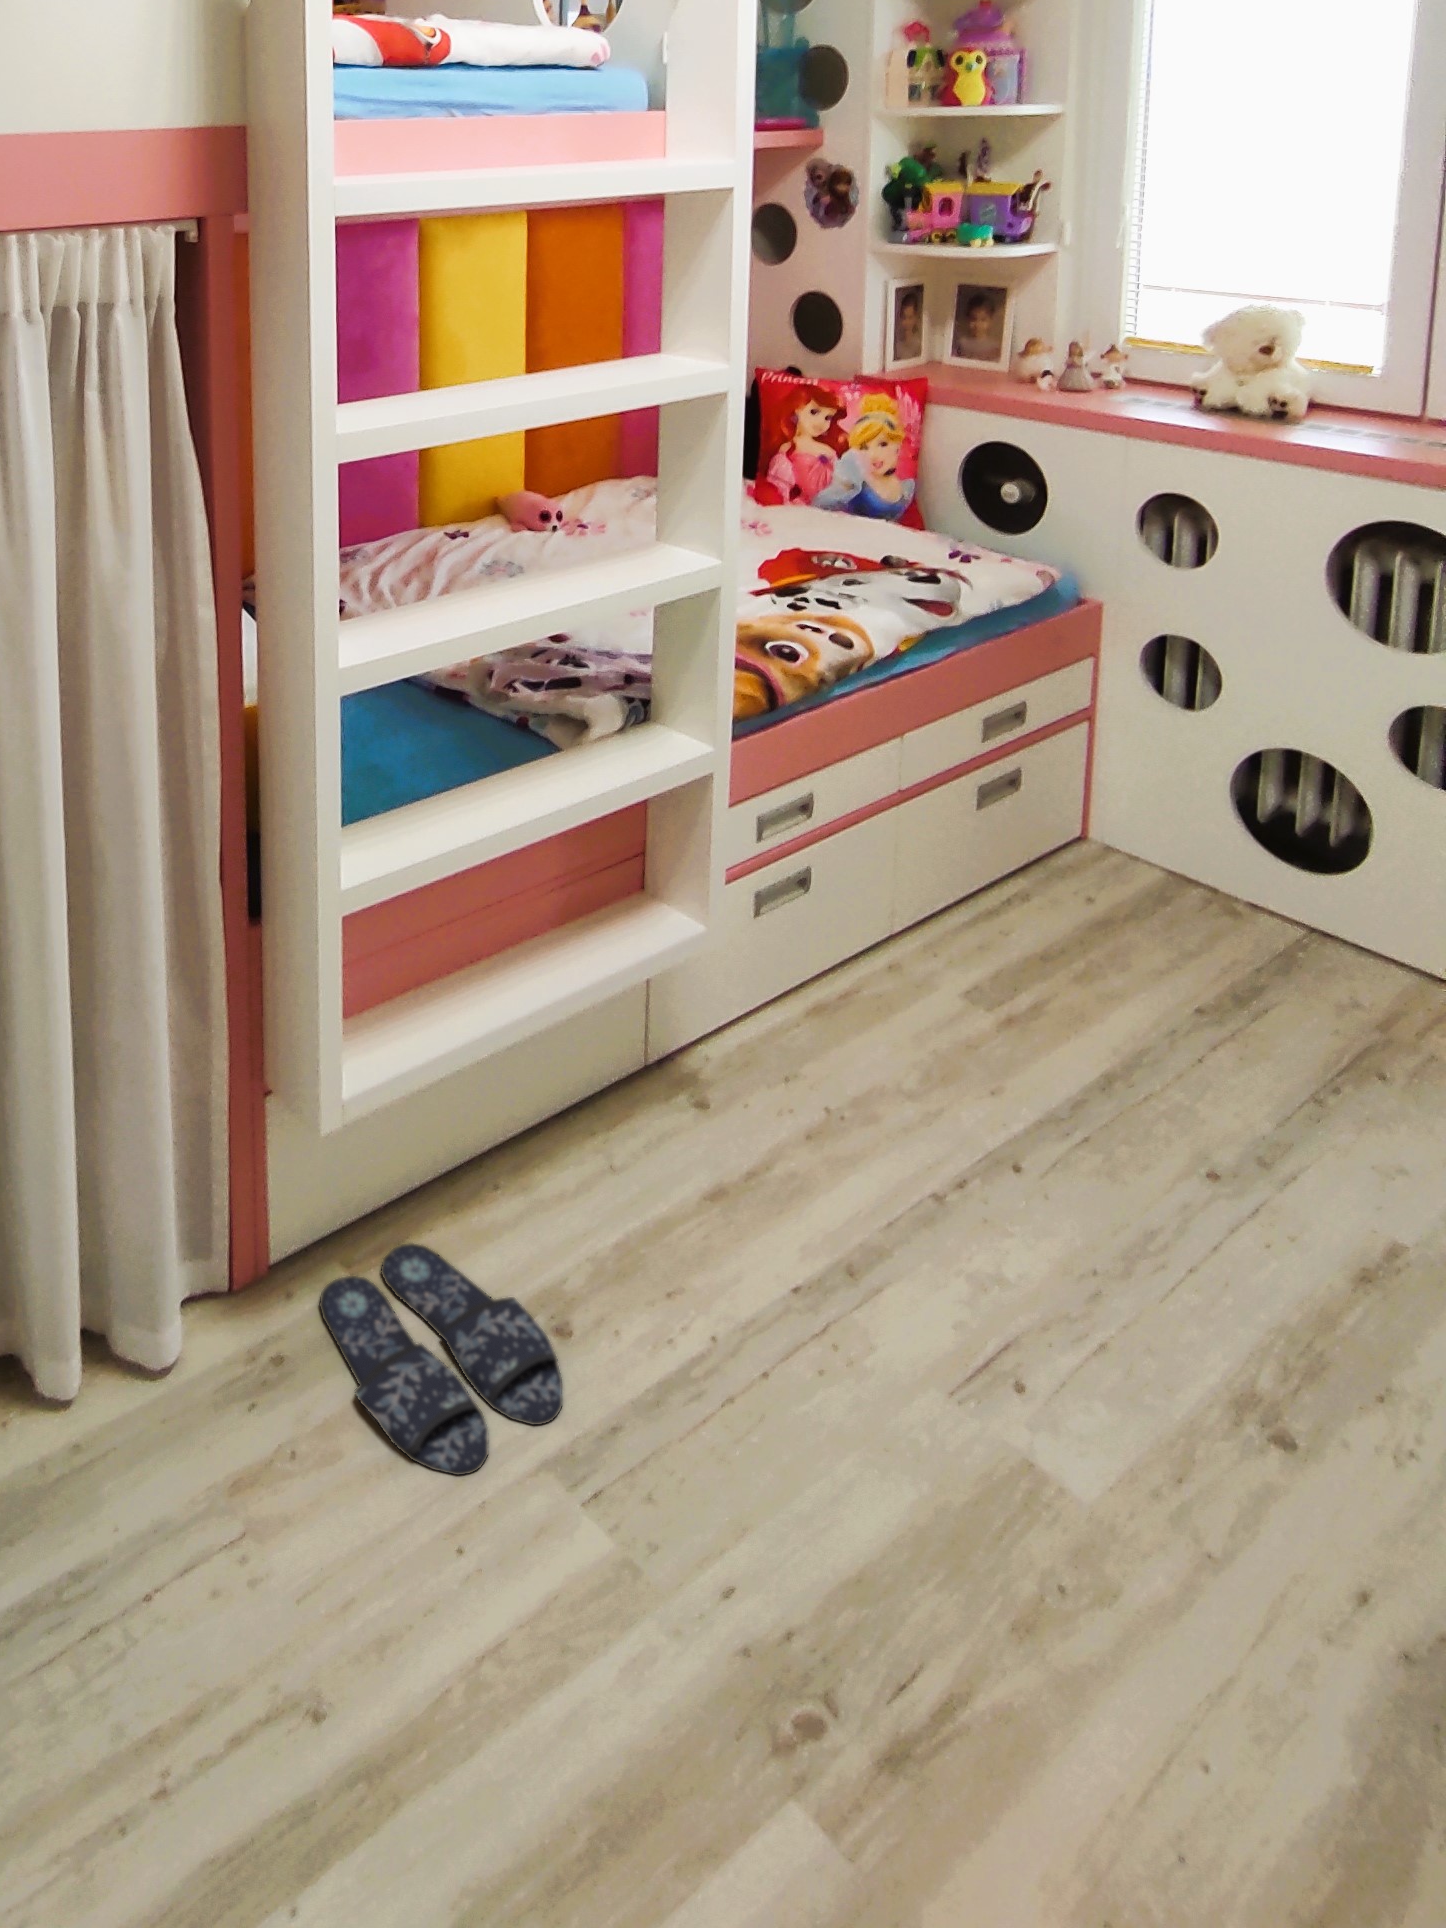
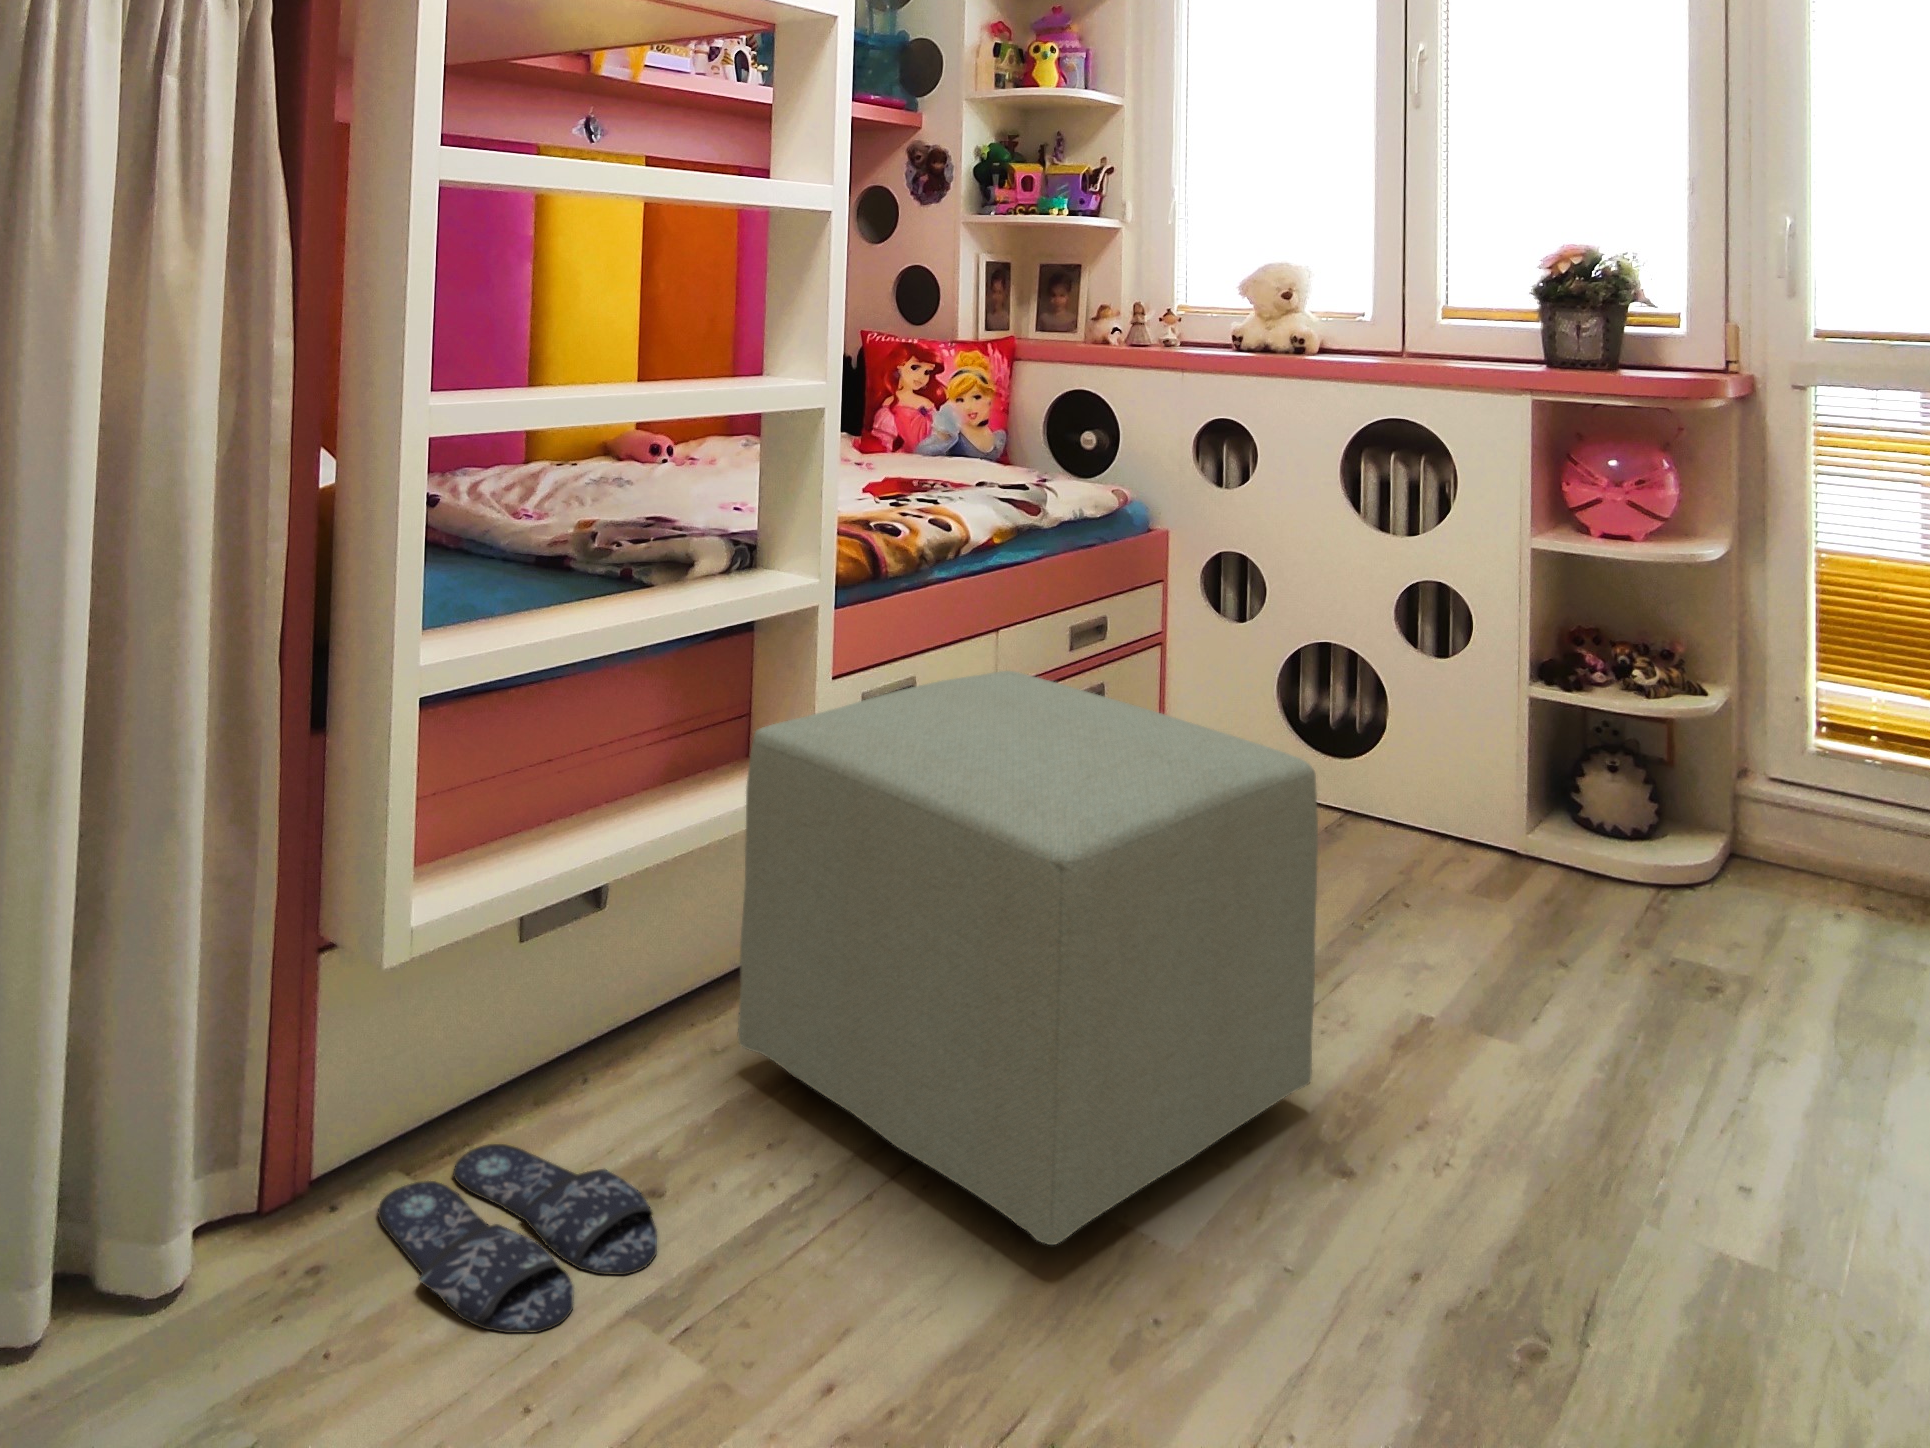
ottoman: none [635,828,1286,1505] -> present [738,671,1318,1245]

